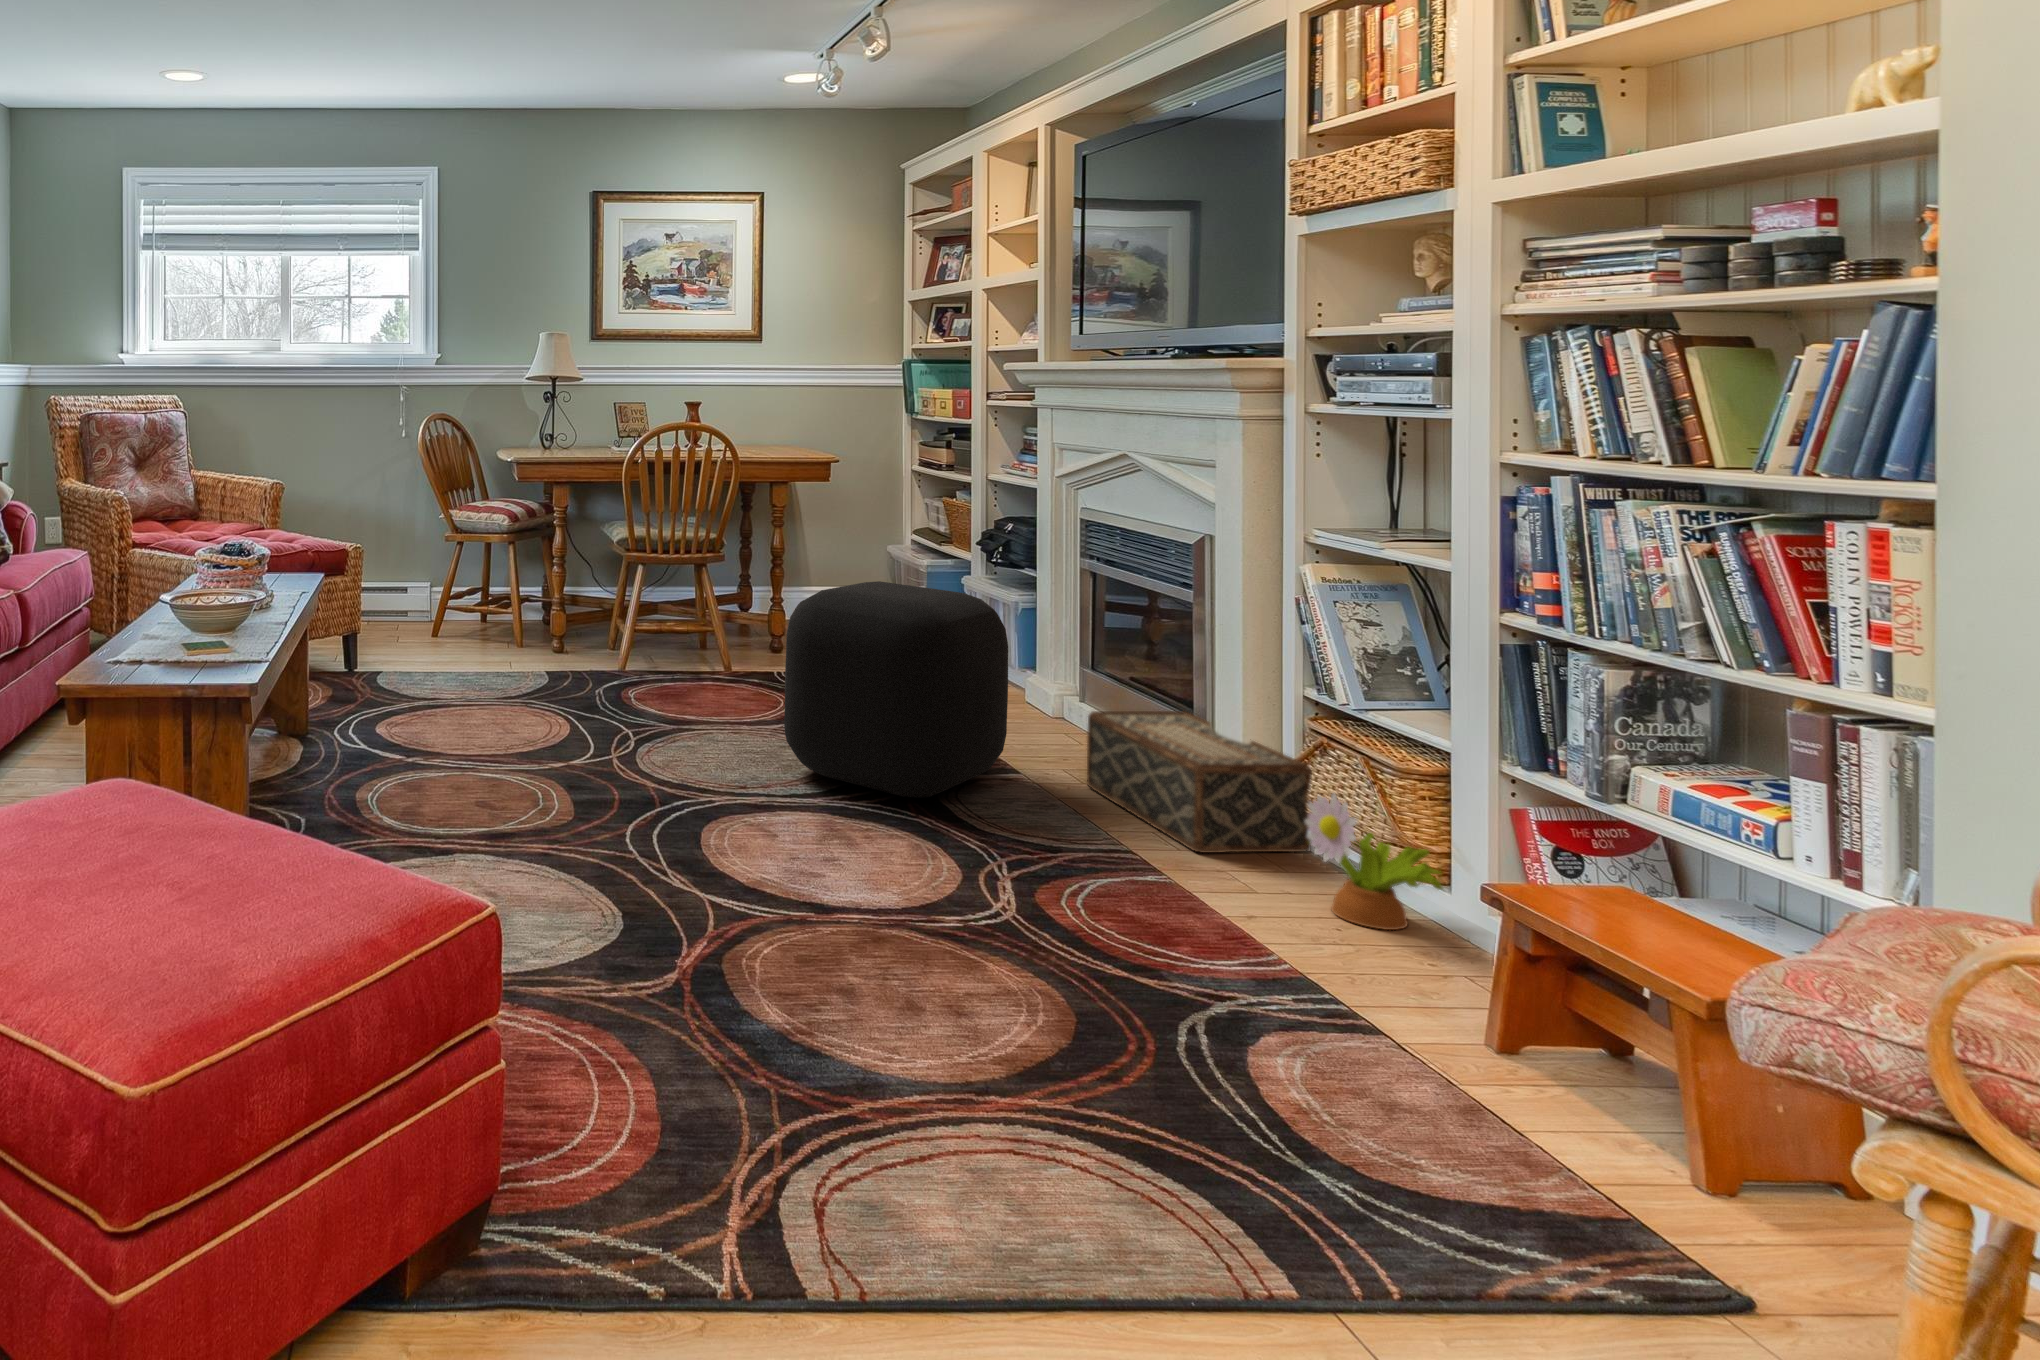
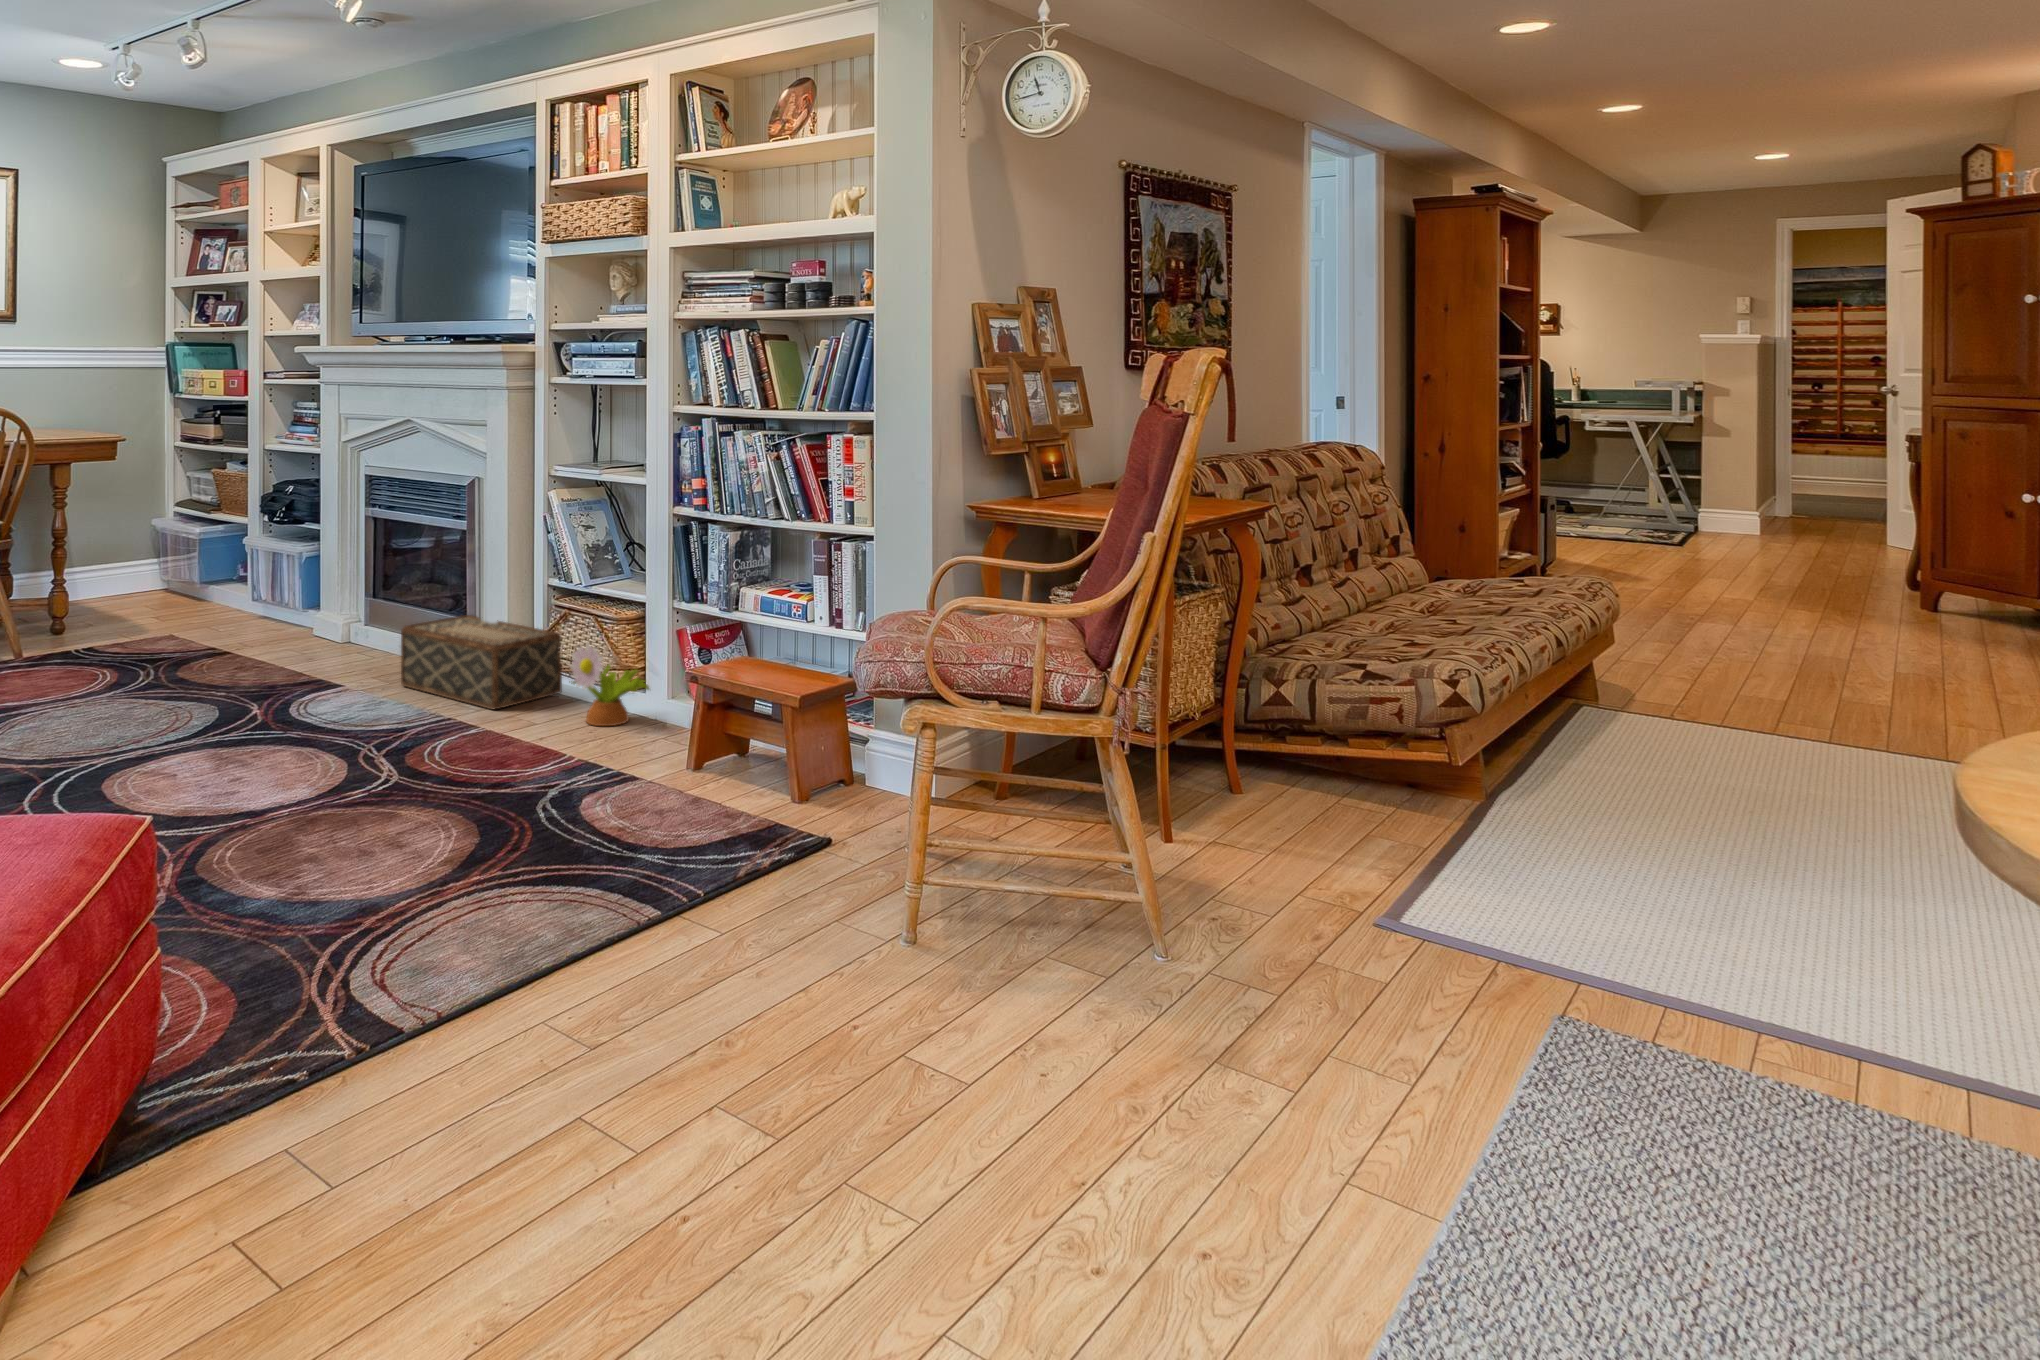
ottoman: present [784,581,1008,797] -> none [144,546,340,723]

